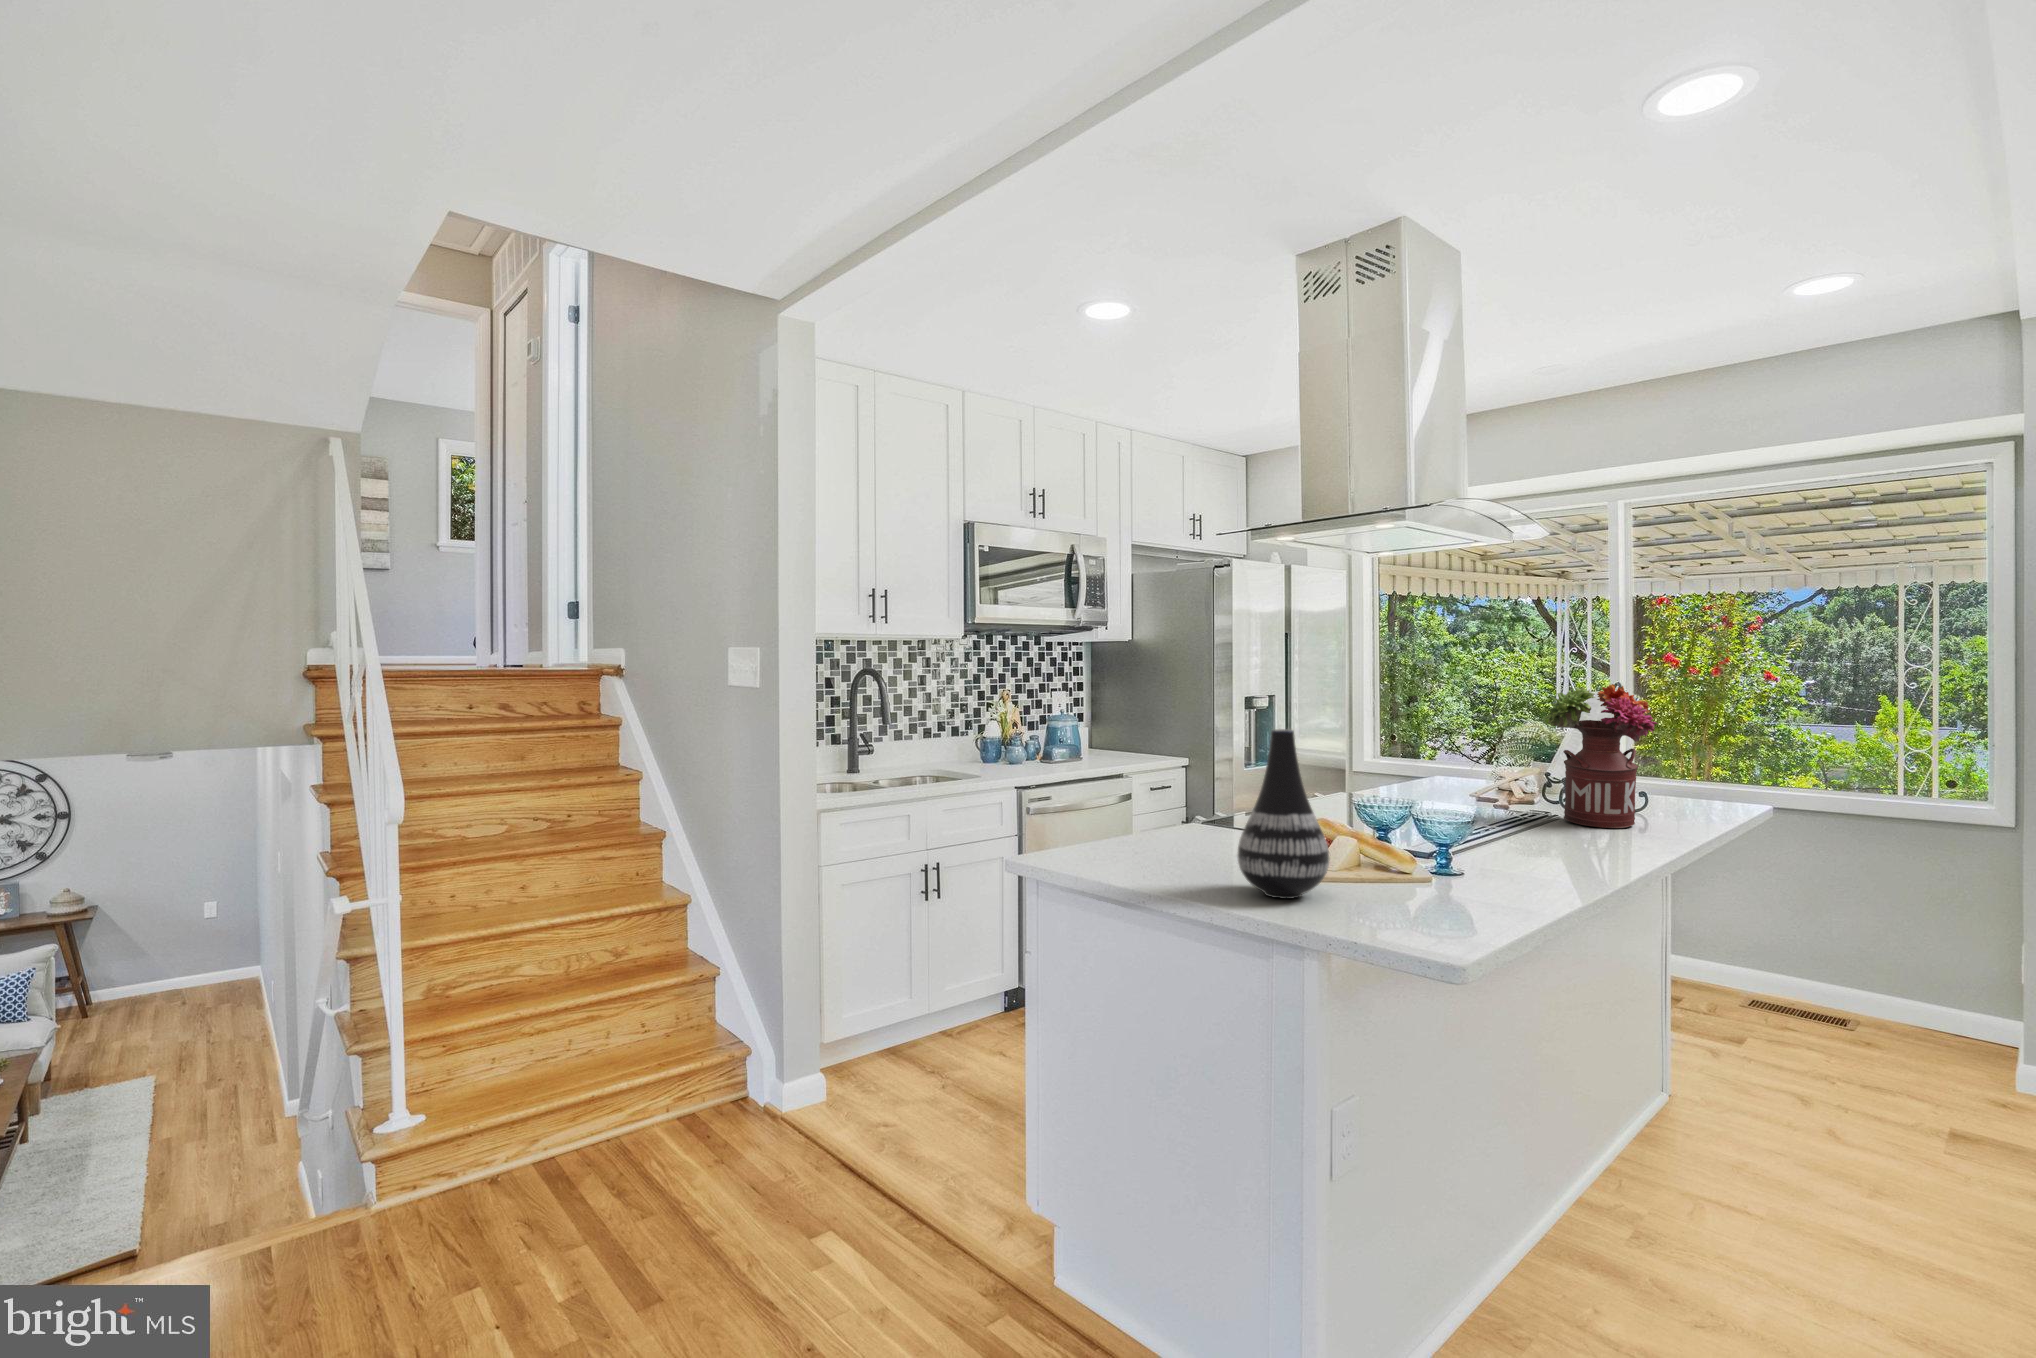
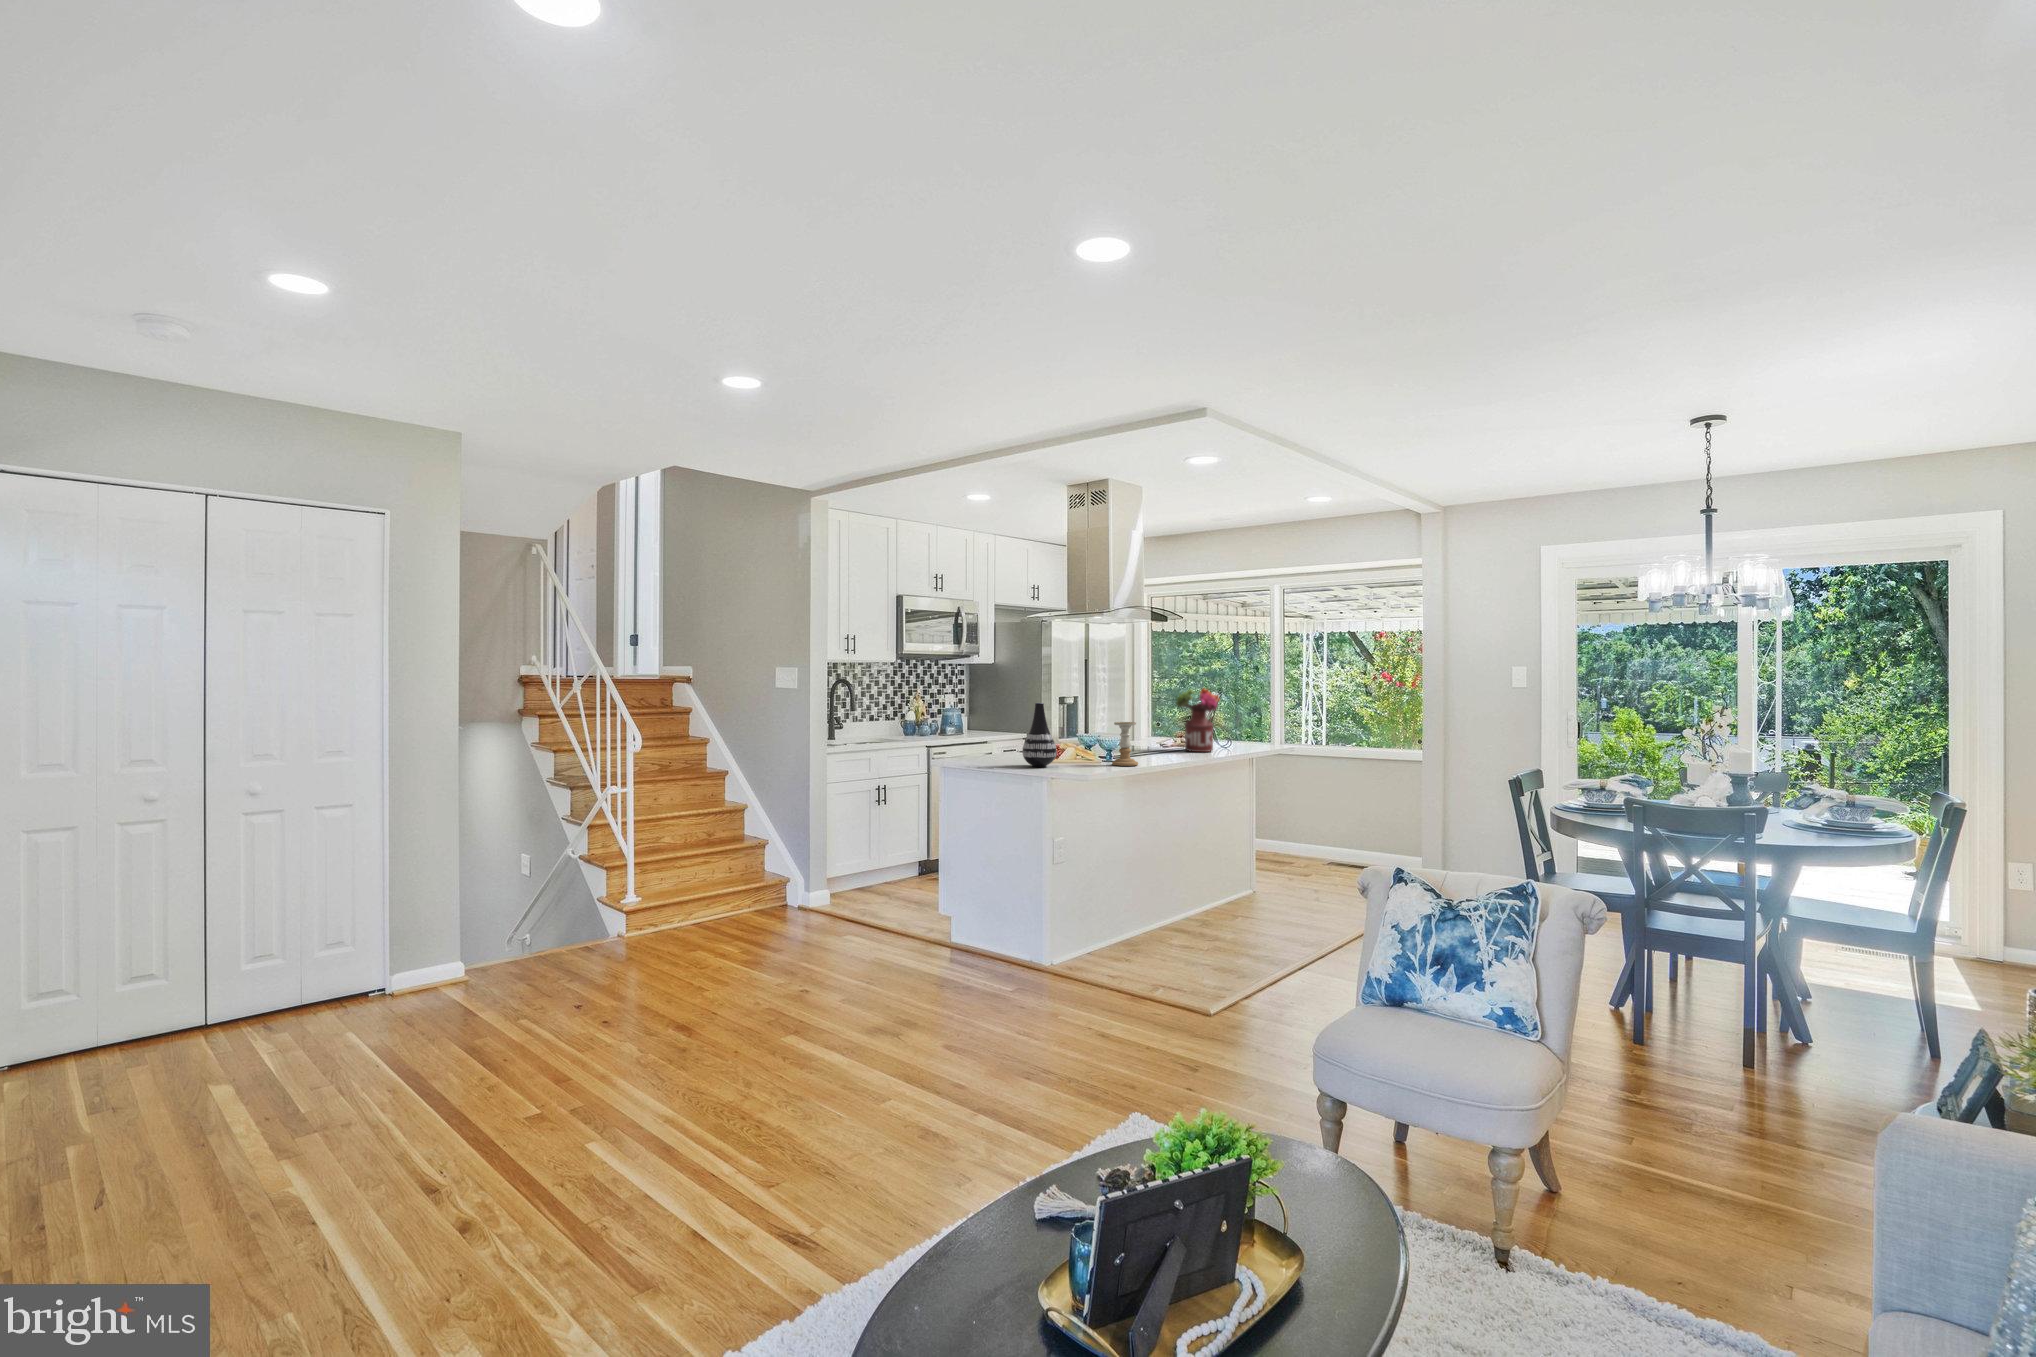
candle holder: none [1466,776,1540,895] -> present [1112,722,1138,766]

